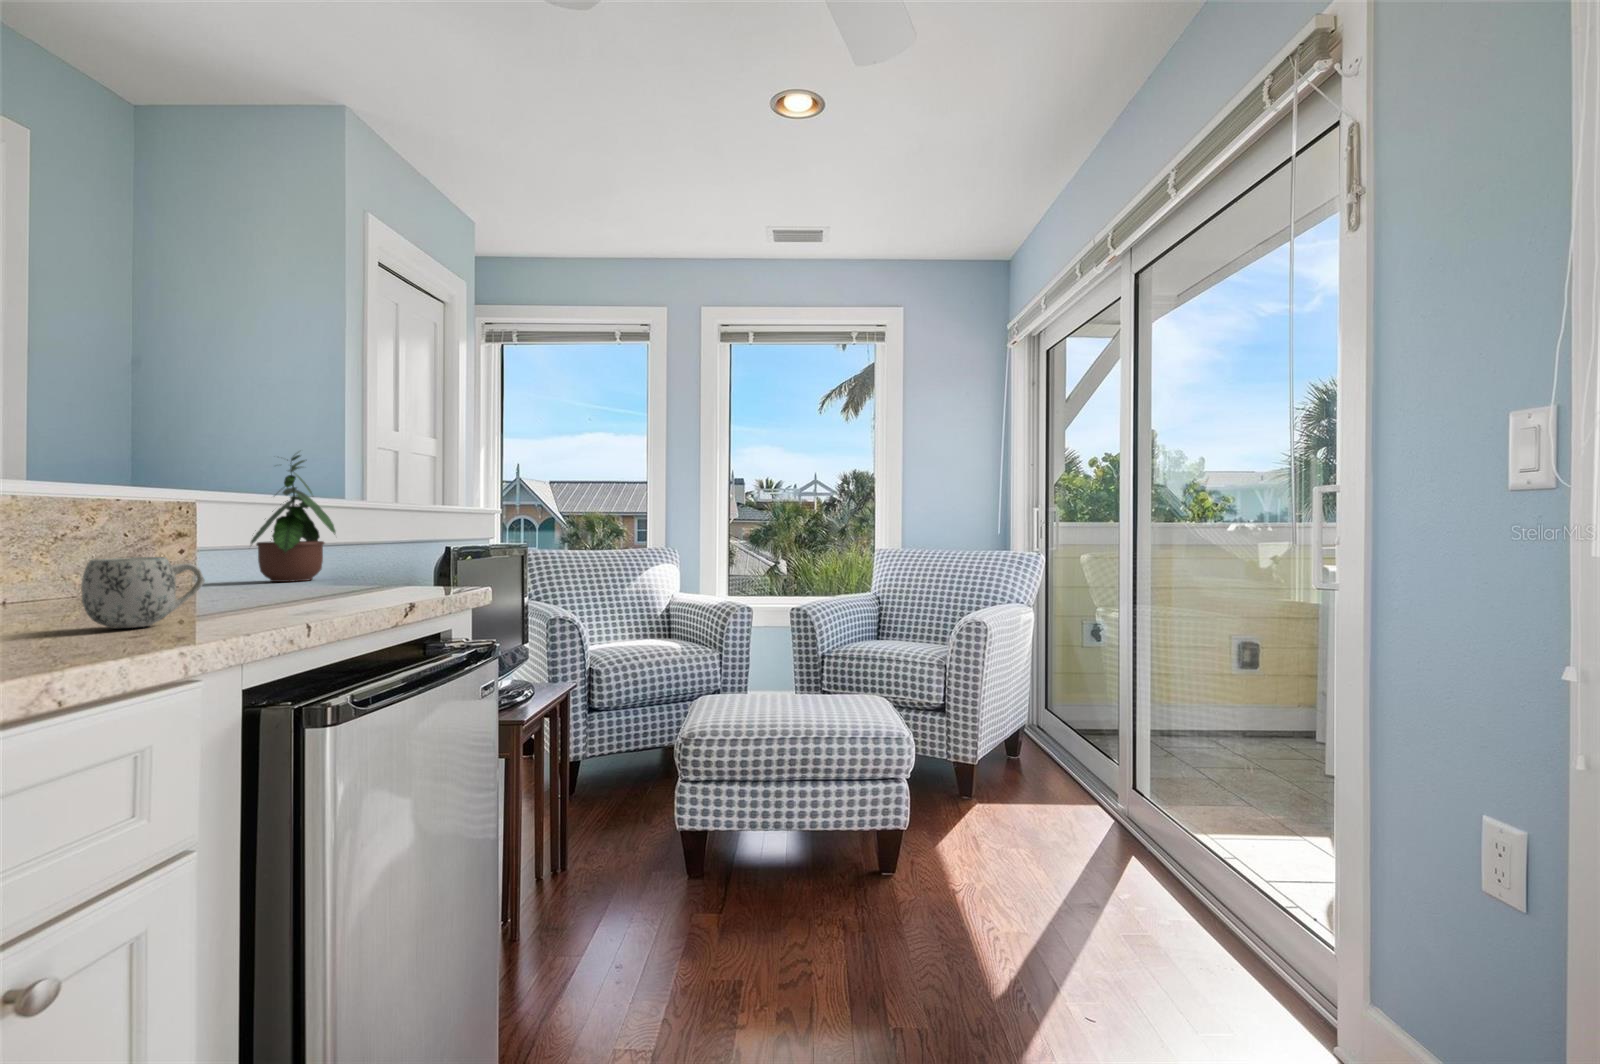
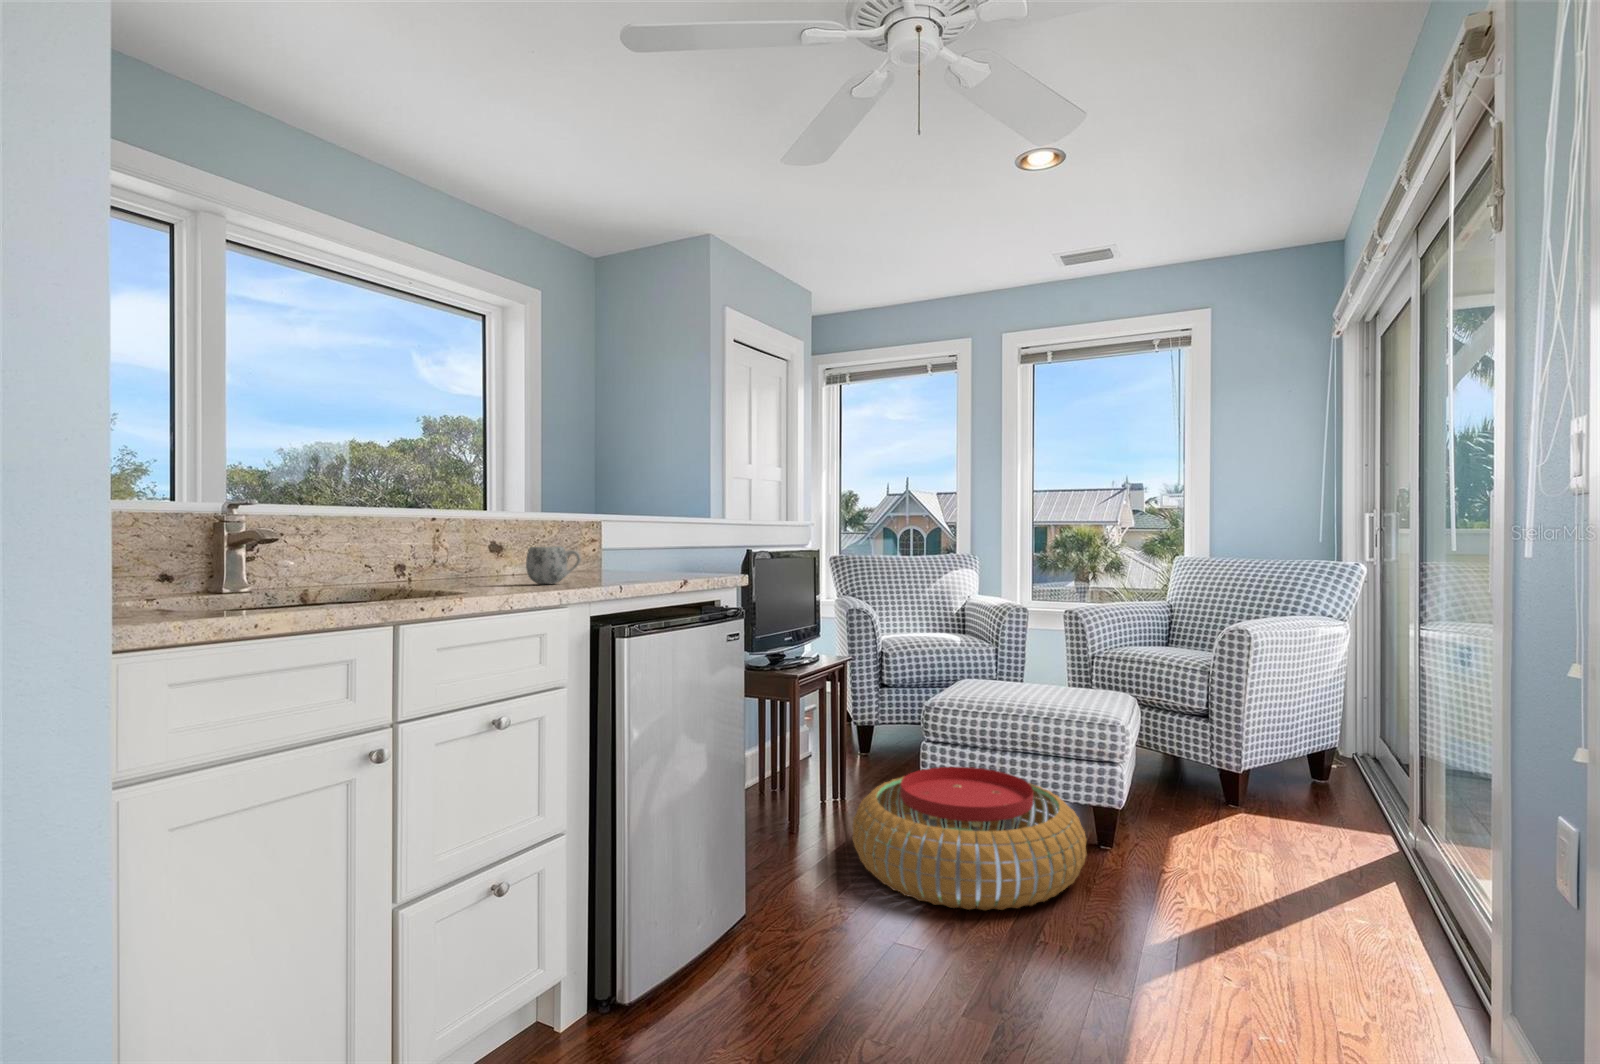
potted plant: present [251,455,336,582] -> none [634,480,692,570]
pouf: none [621,810,903,1004] -> present [852,767,1087,910]

